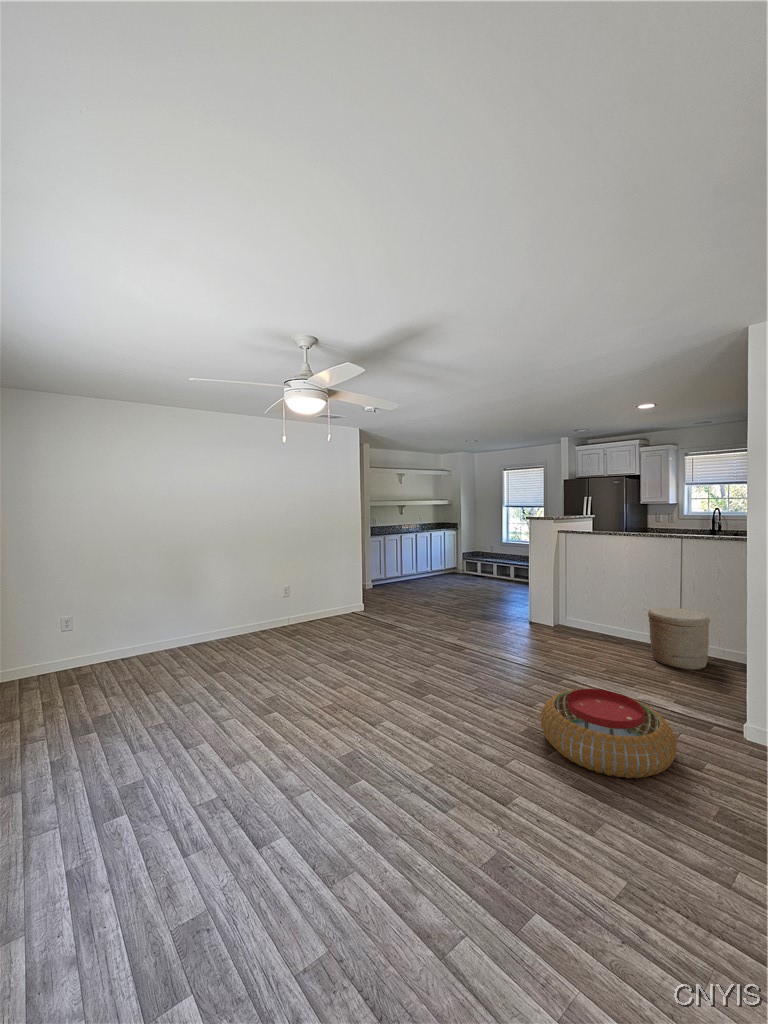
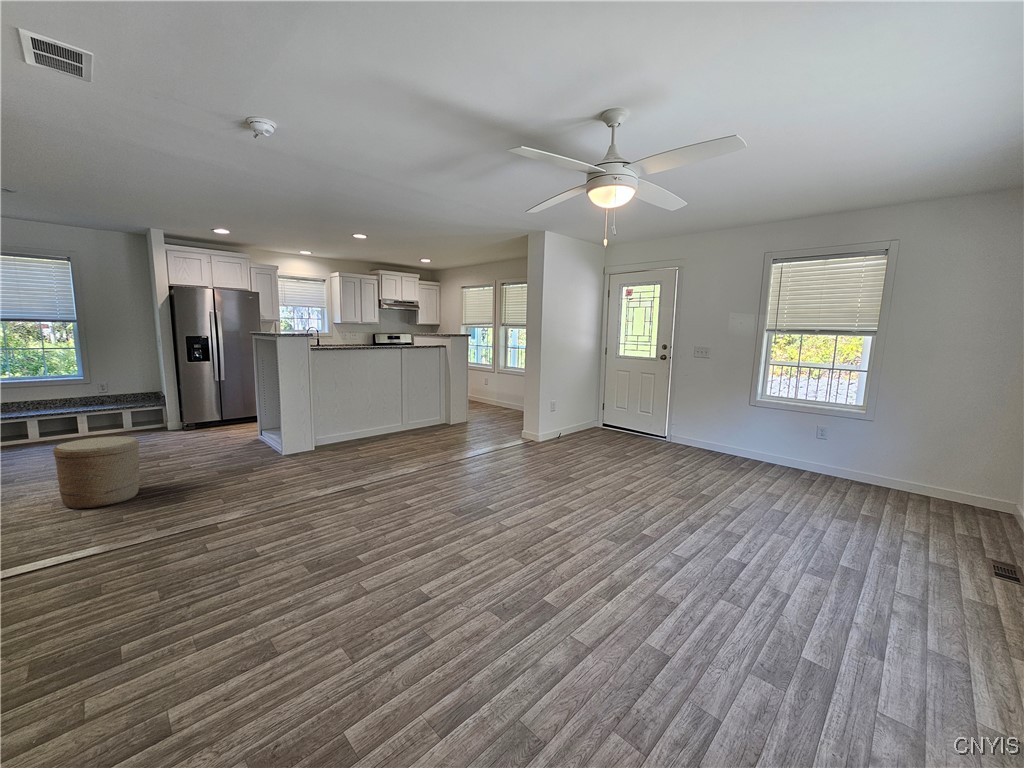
pouf: present [541,689,677,778] -> none [52,529,253,645]

